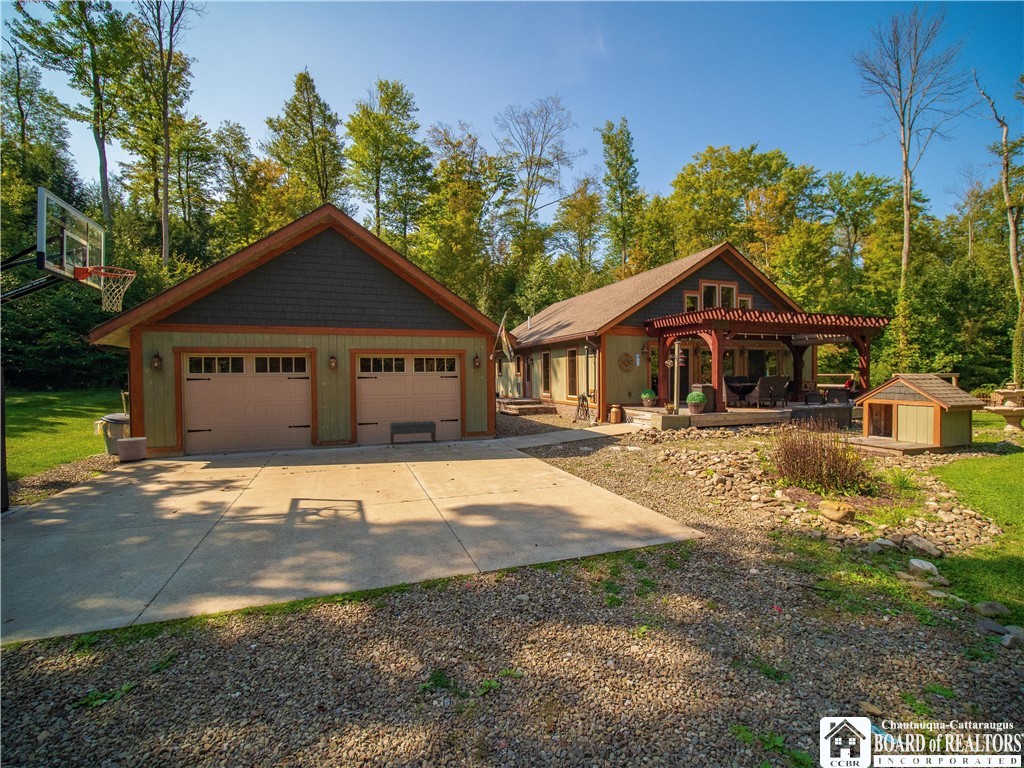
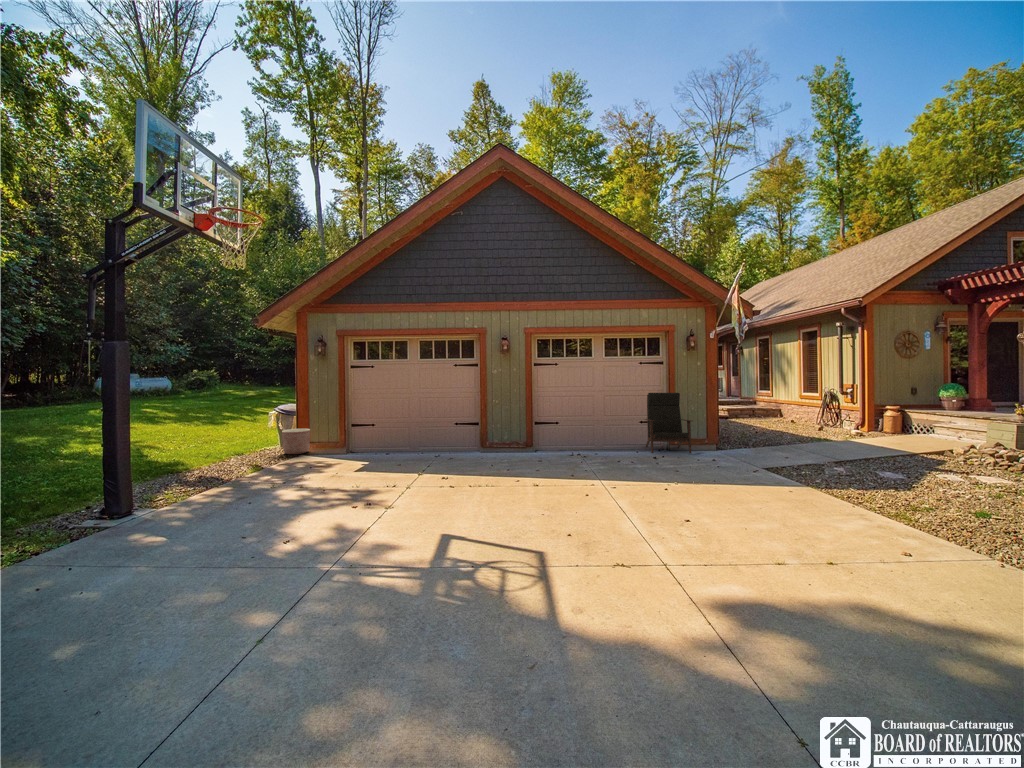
lounge chair: none [444,398,476,442] -> present [645,393,692,453]
bench: present [389,421,436,444] -> none [572,422,635,451]

